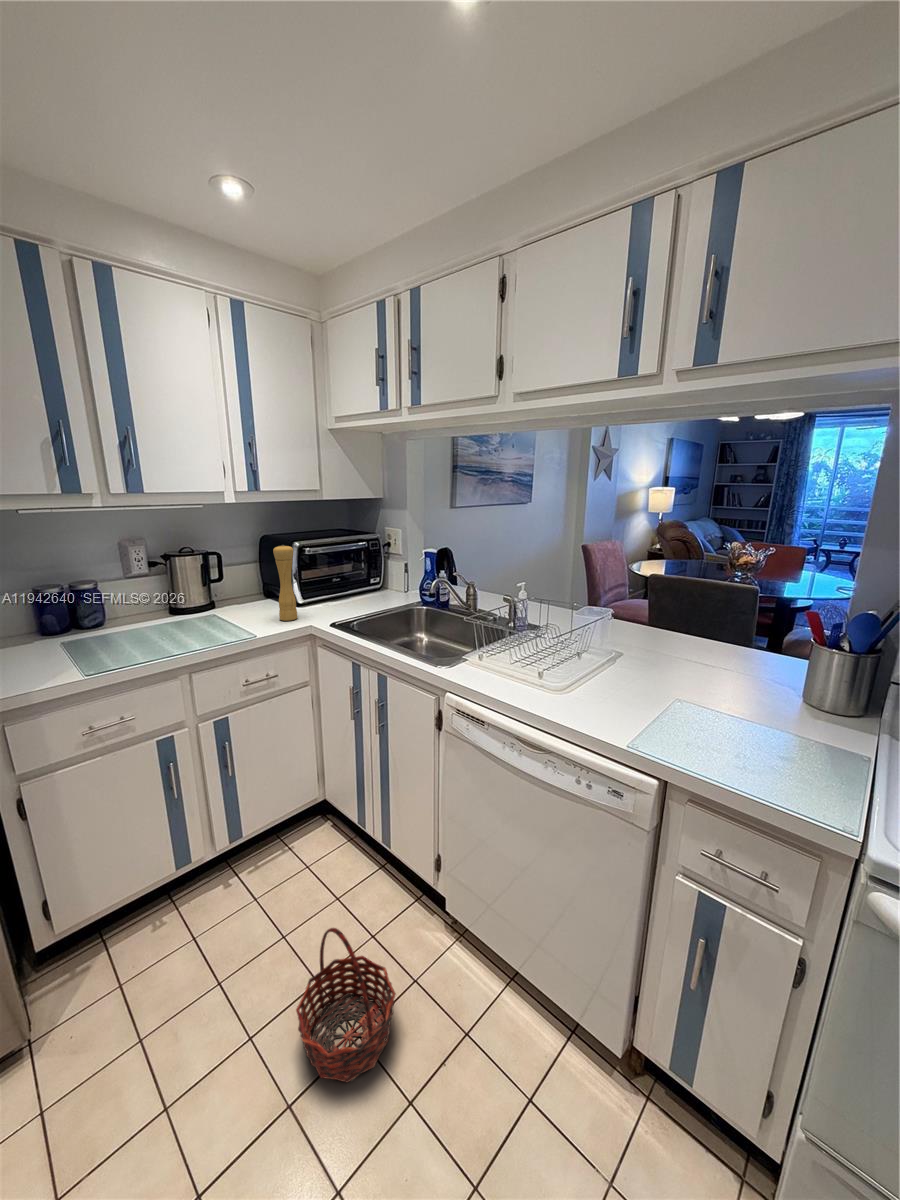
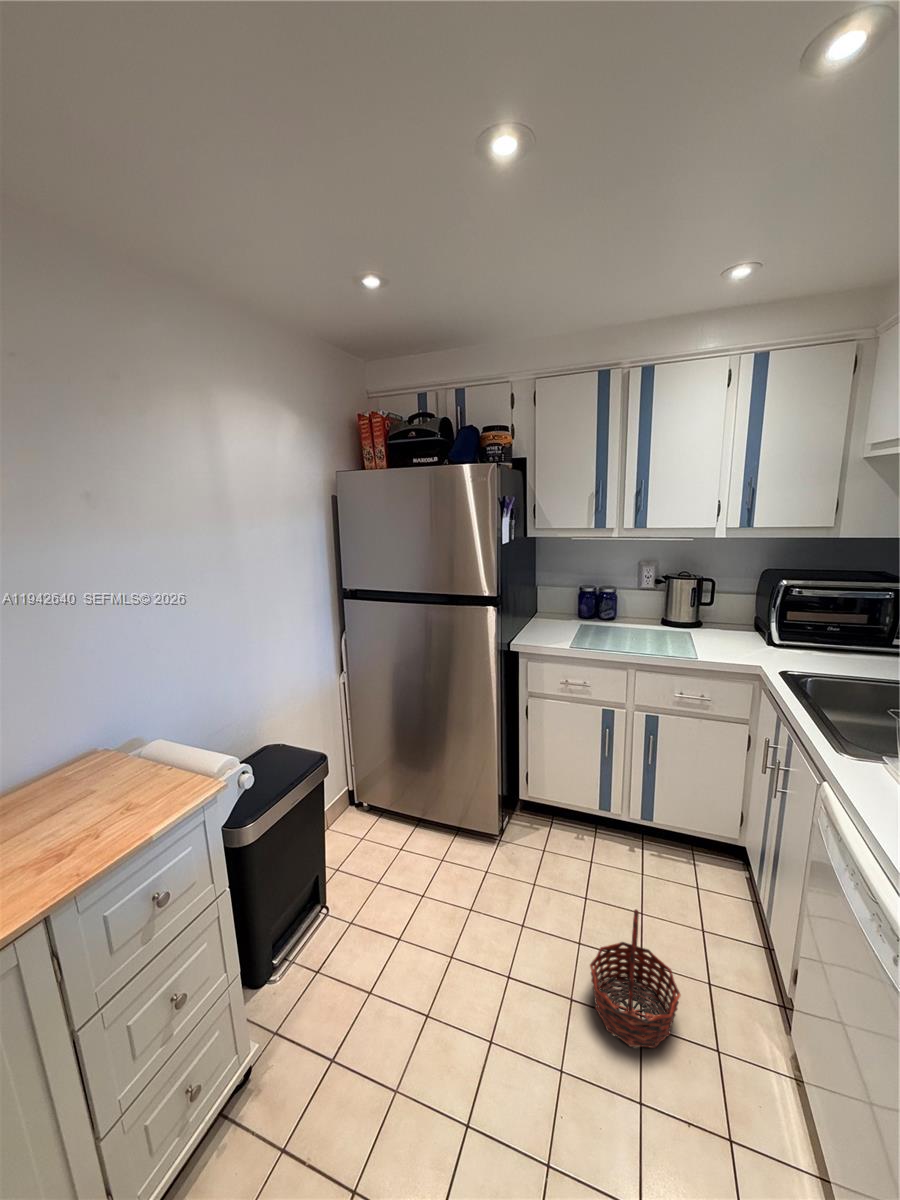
pepper mill: present [273,545,297,621] -> none [737,581,764,655]

